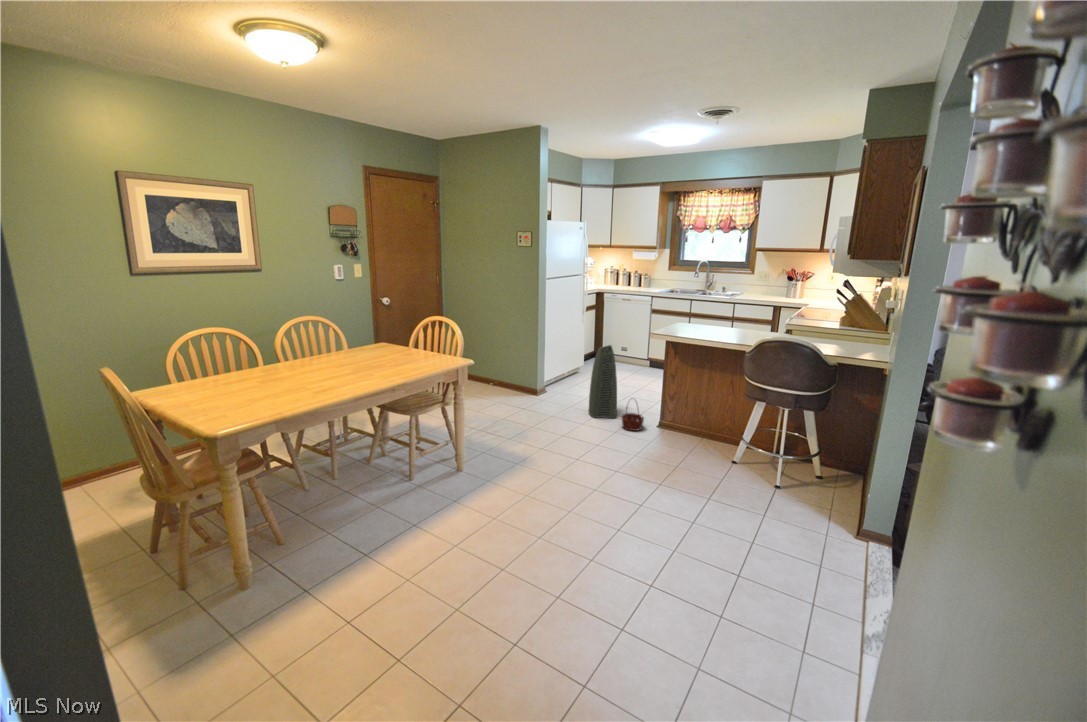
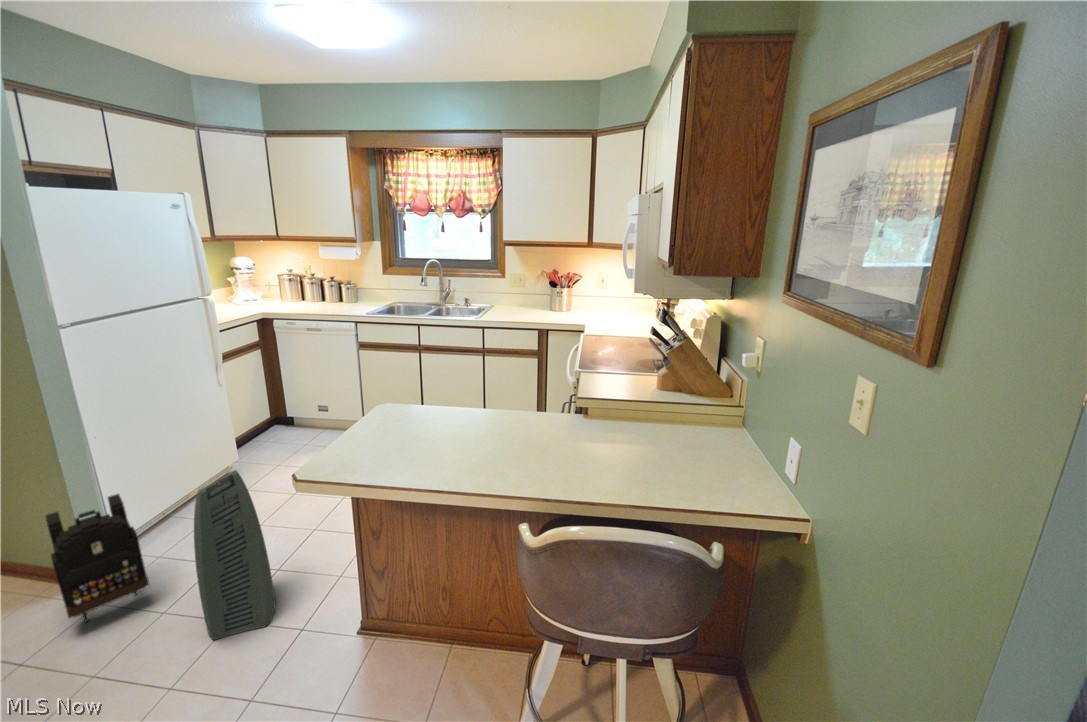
backpack: none [533,354,565,404] -> present [46,494,149,622]
basket: present [621,413,644,431] -> none [271,594,327,669]

